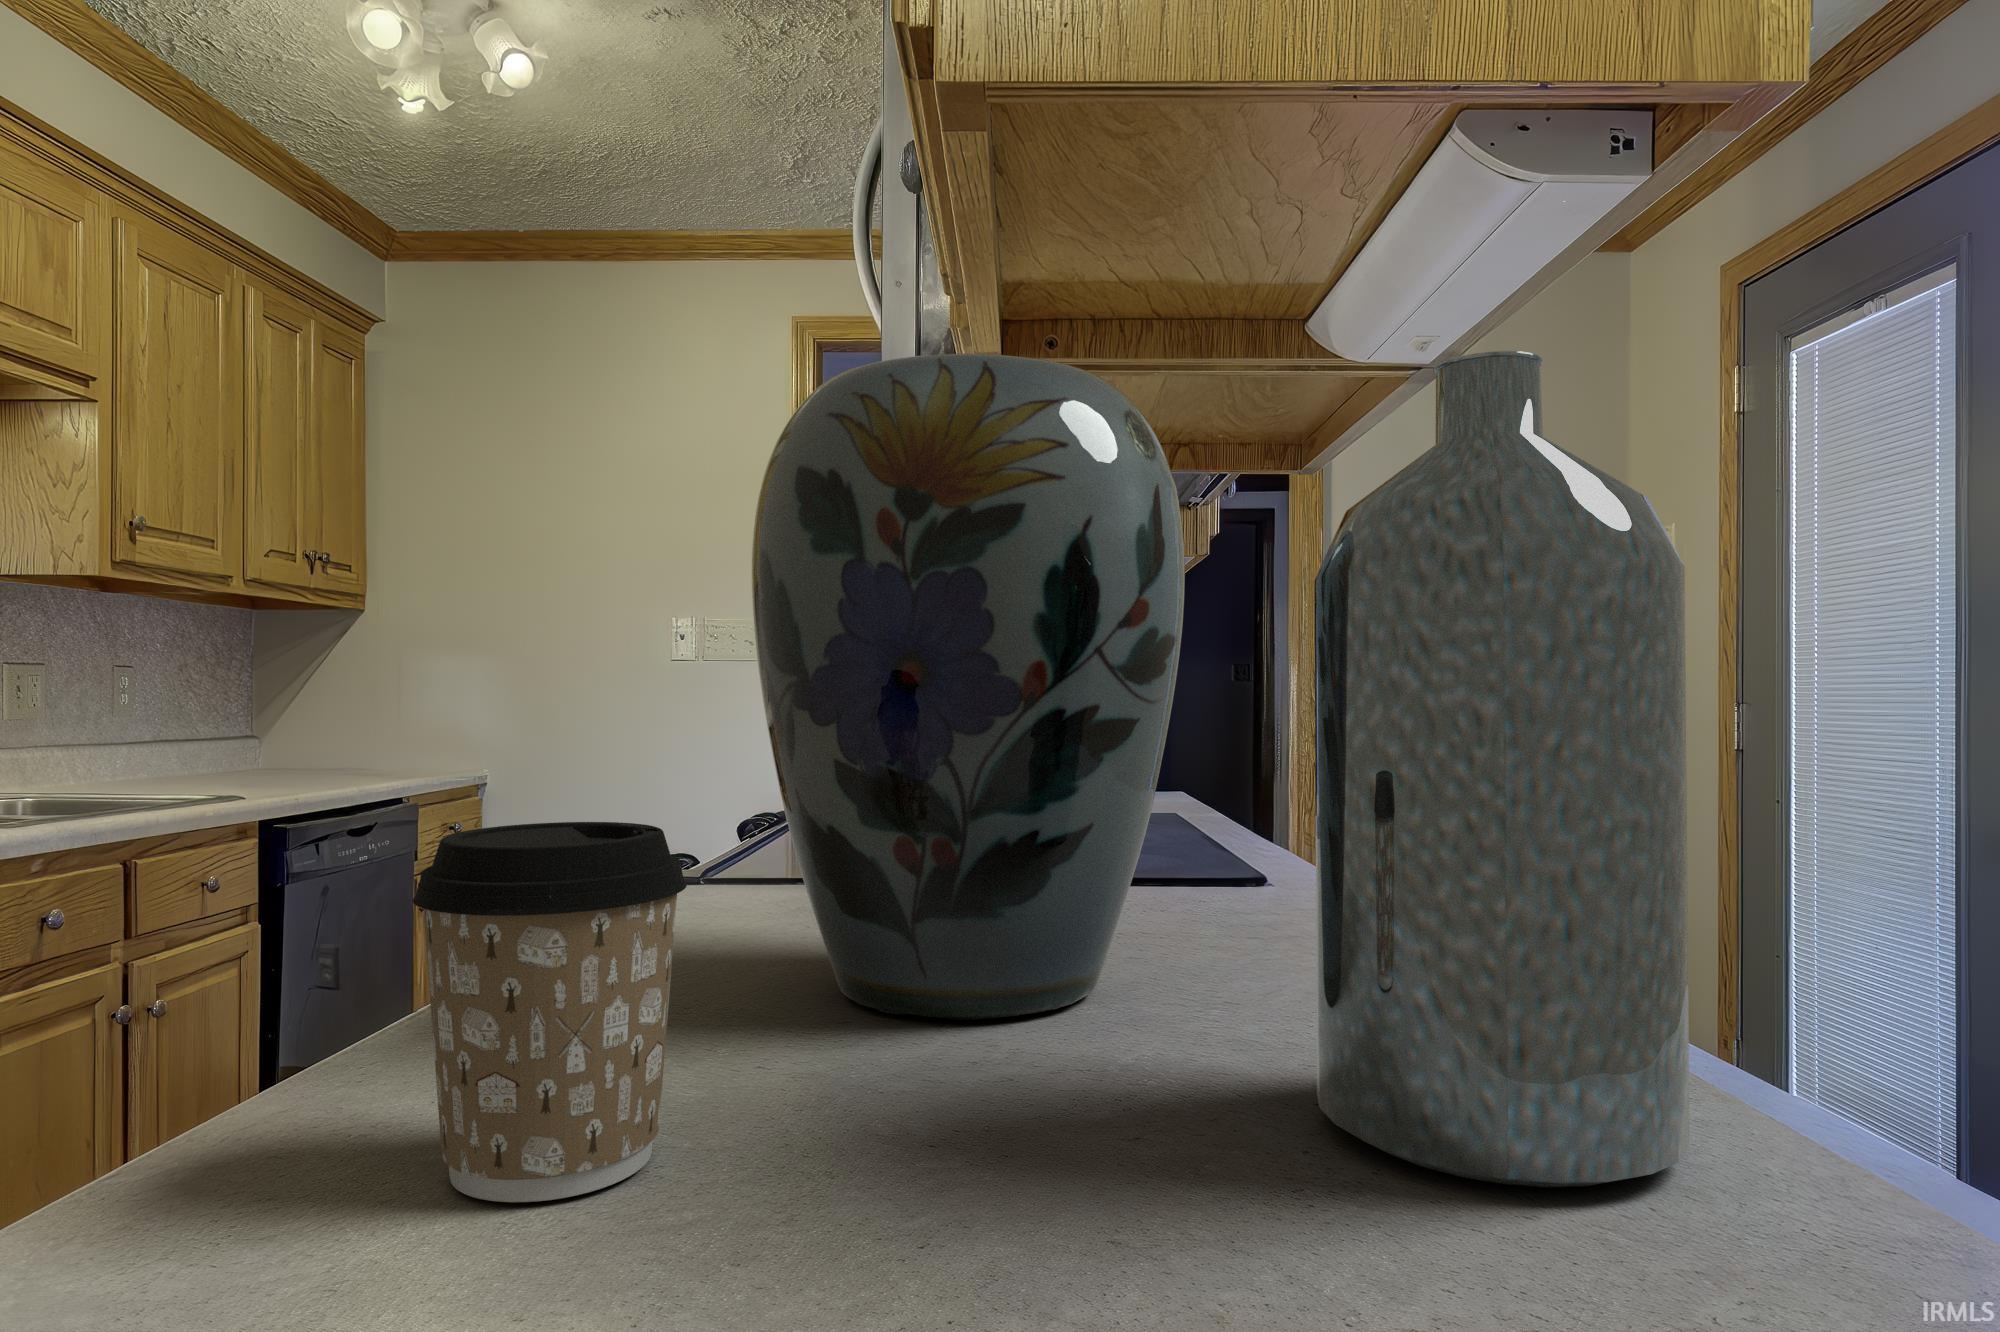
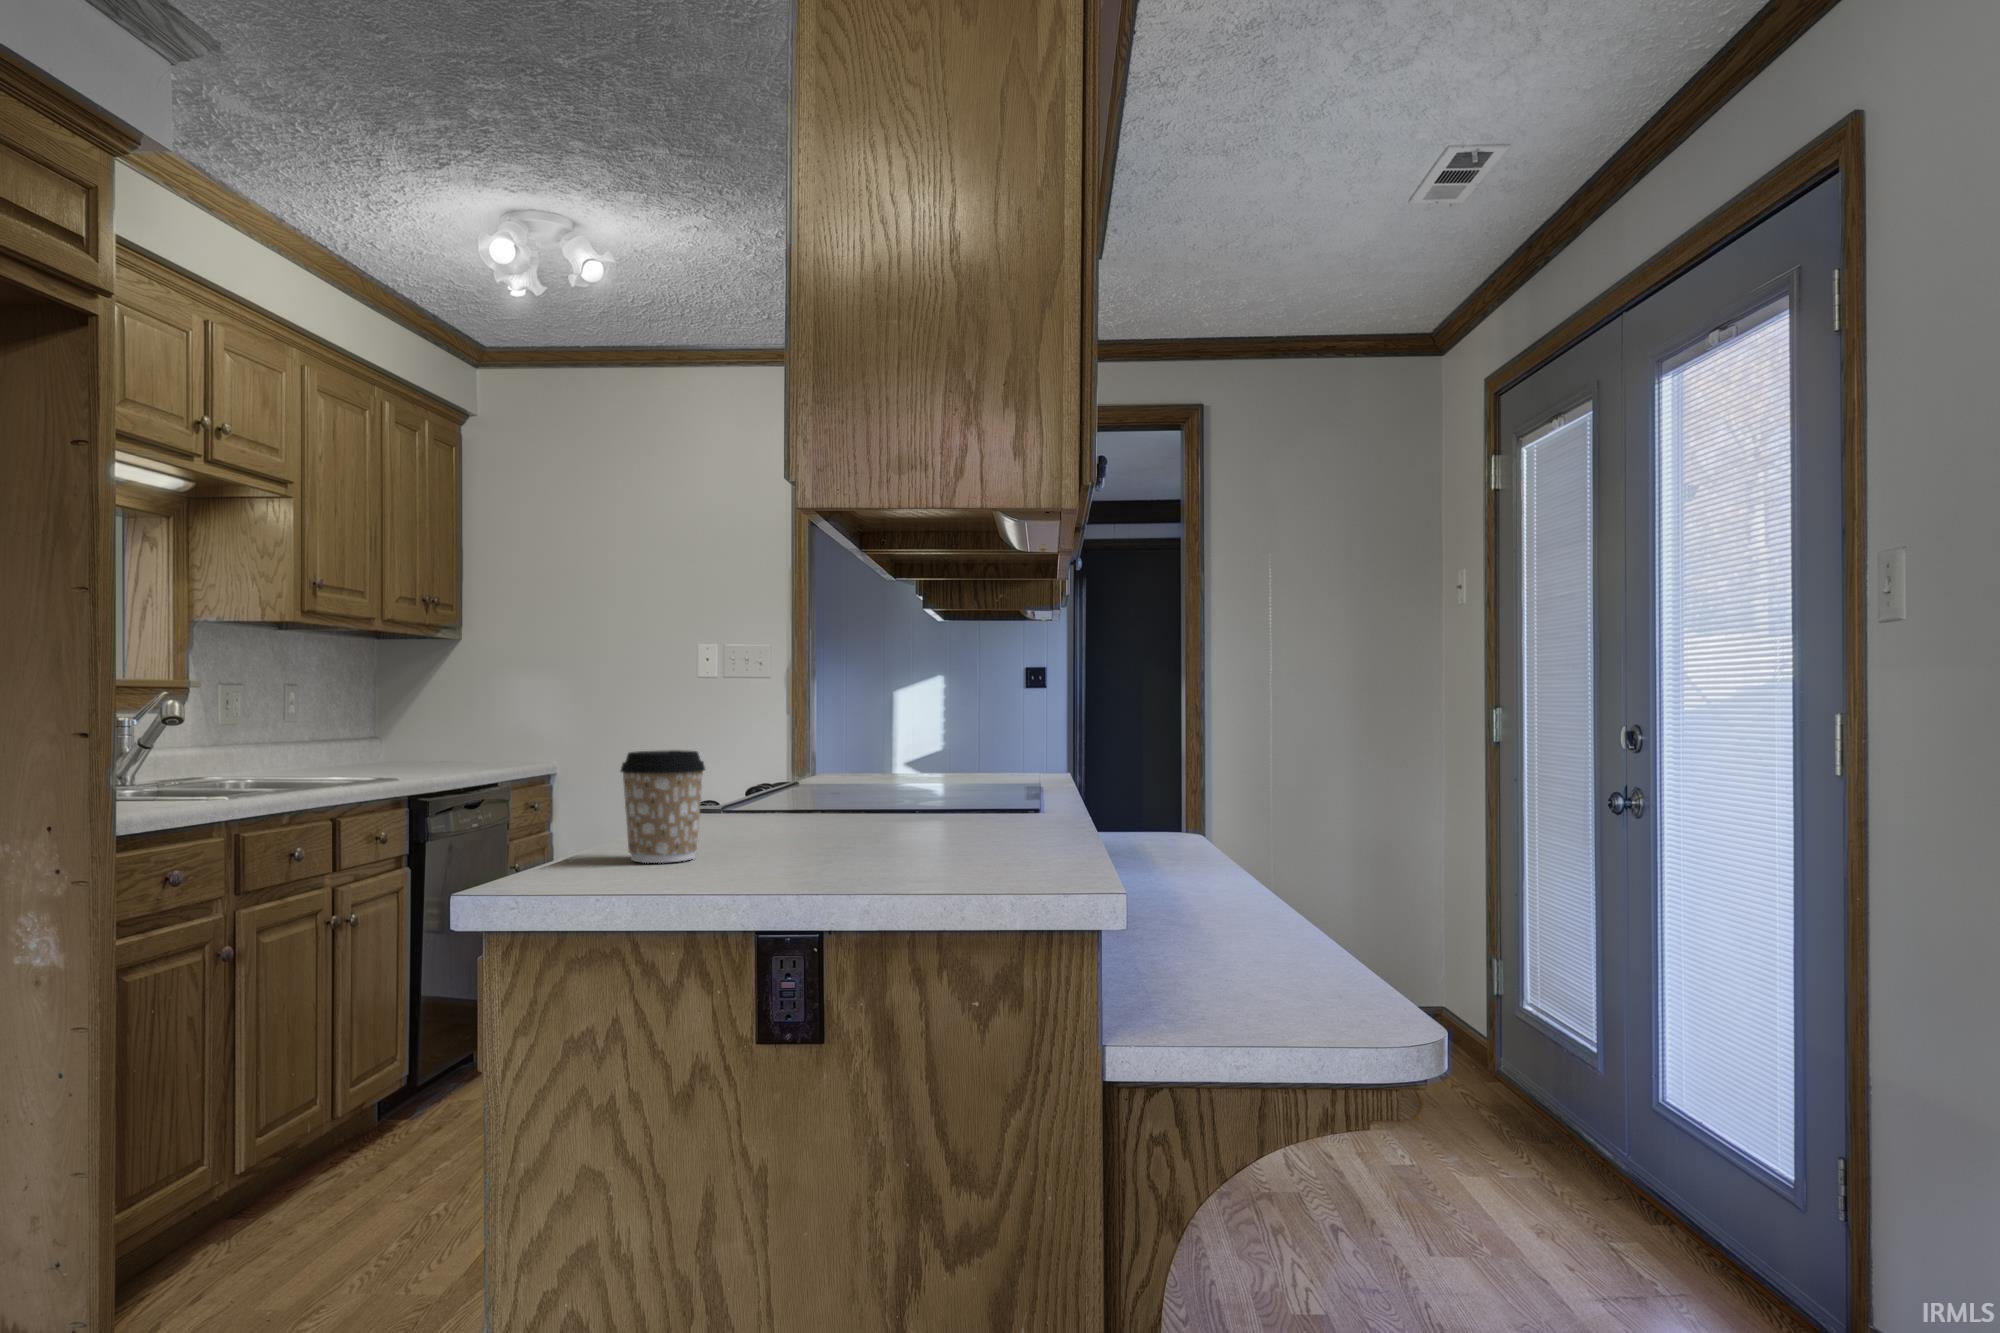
bottle: present [1315,351,1690,1187] -> none [921,591,1038,860]
vase: present [751,354,1185,1020] -> none [735,567,922,839]

